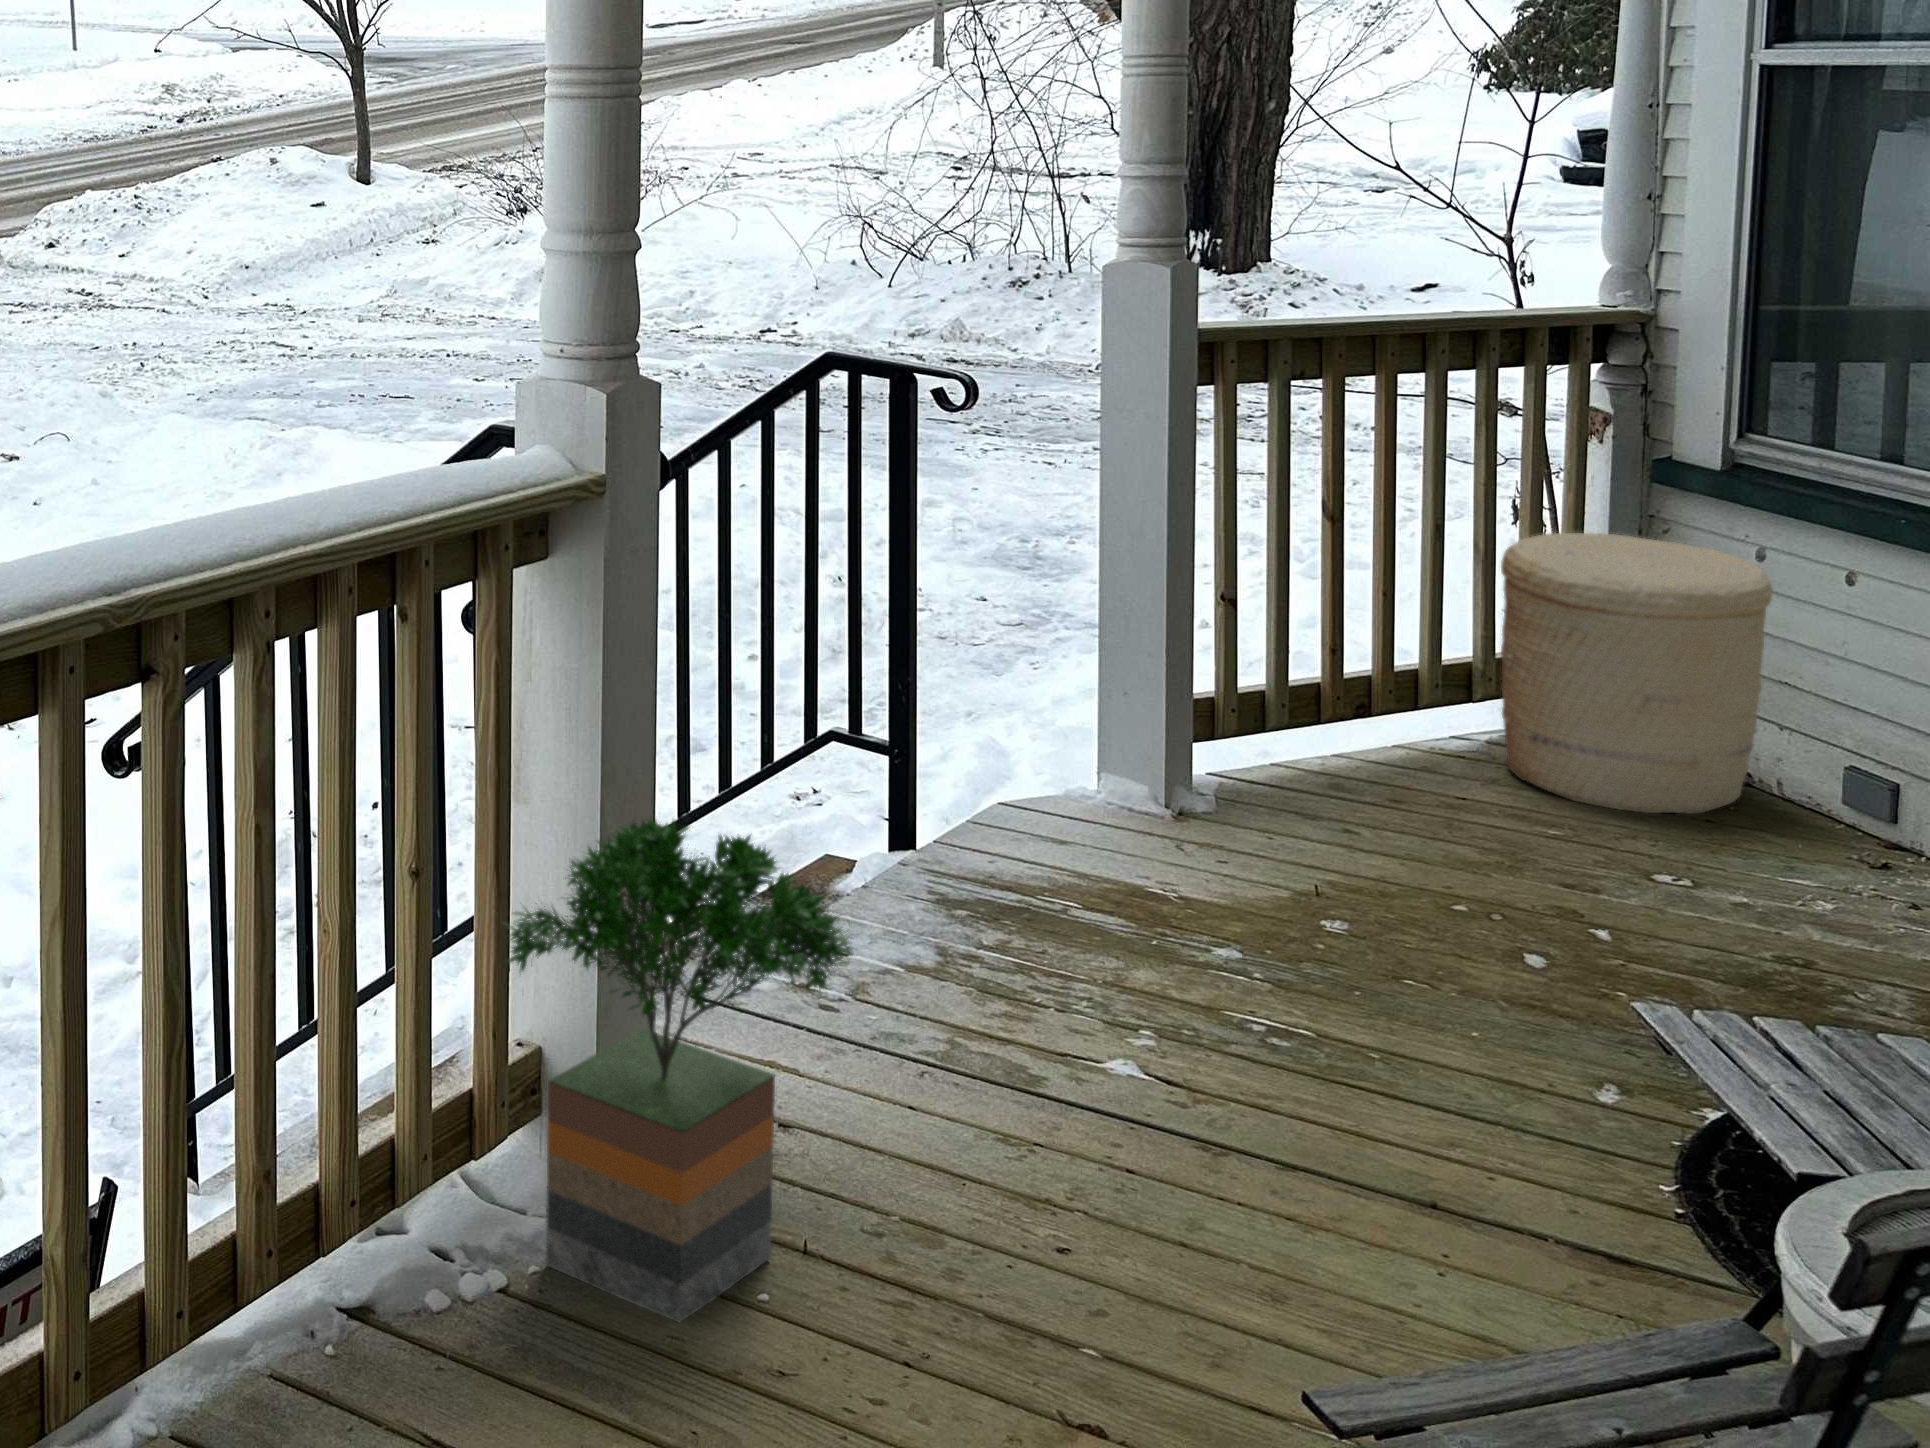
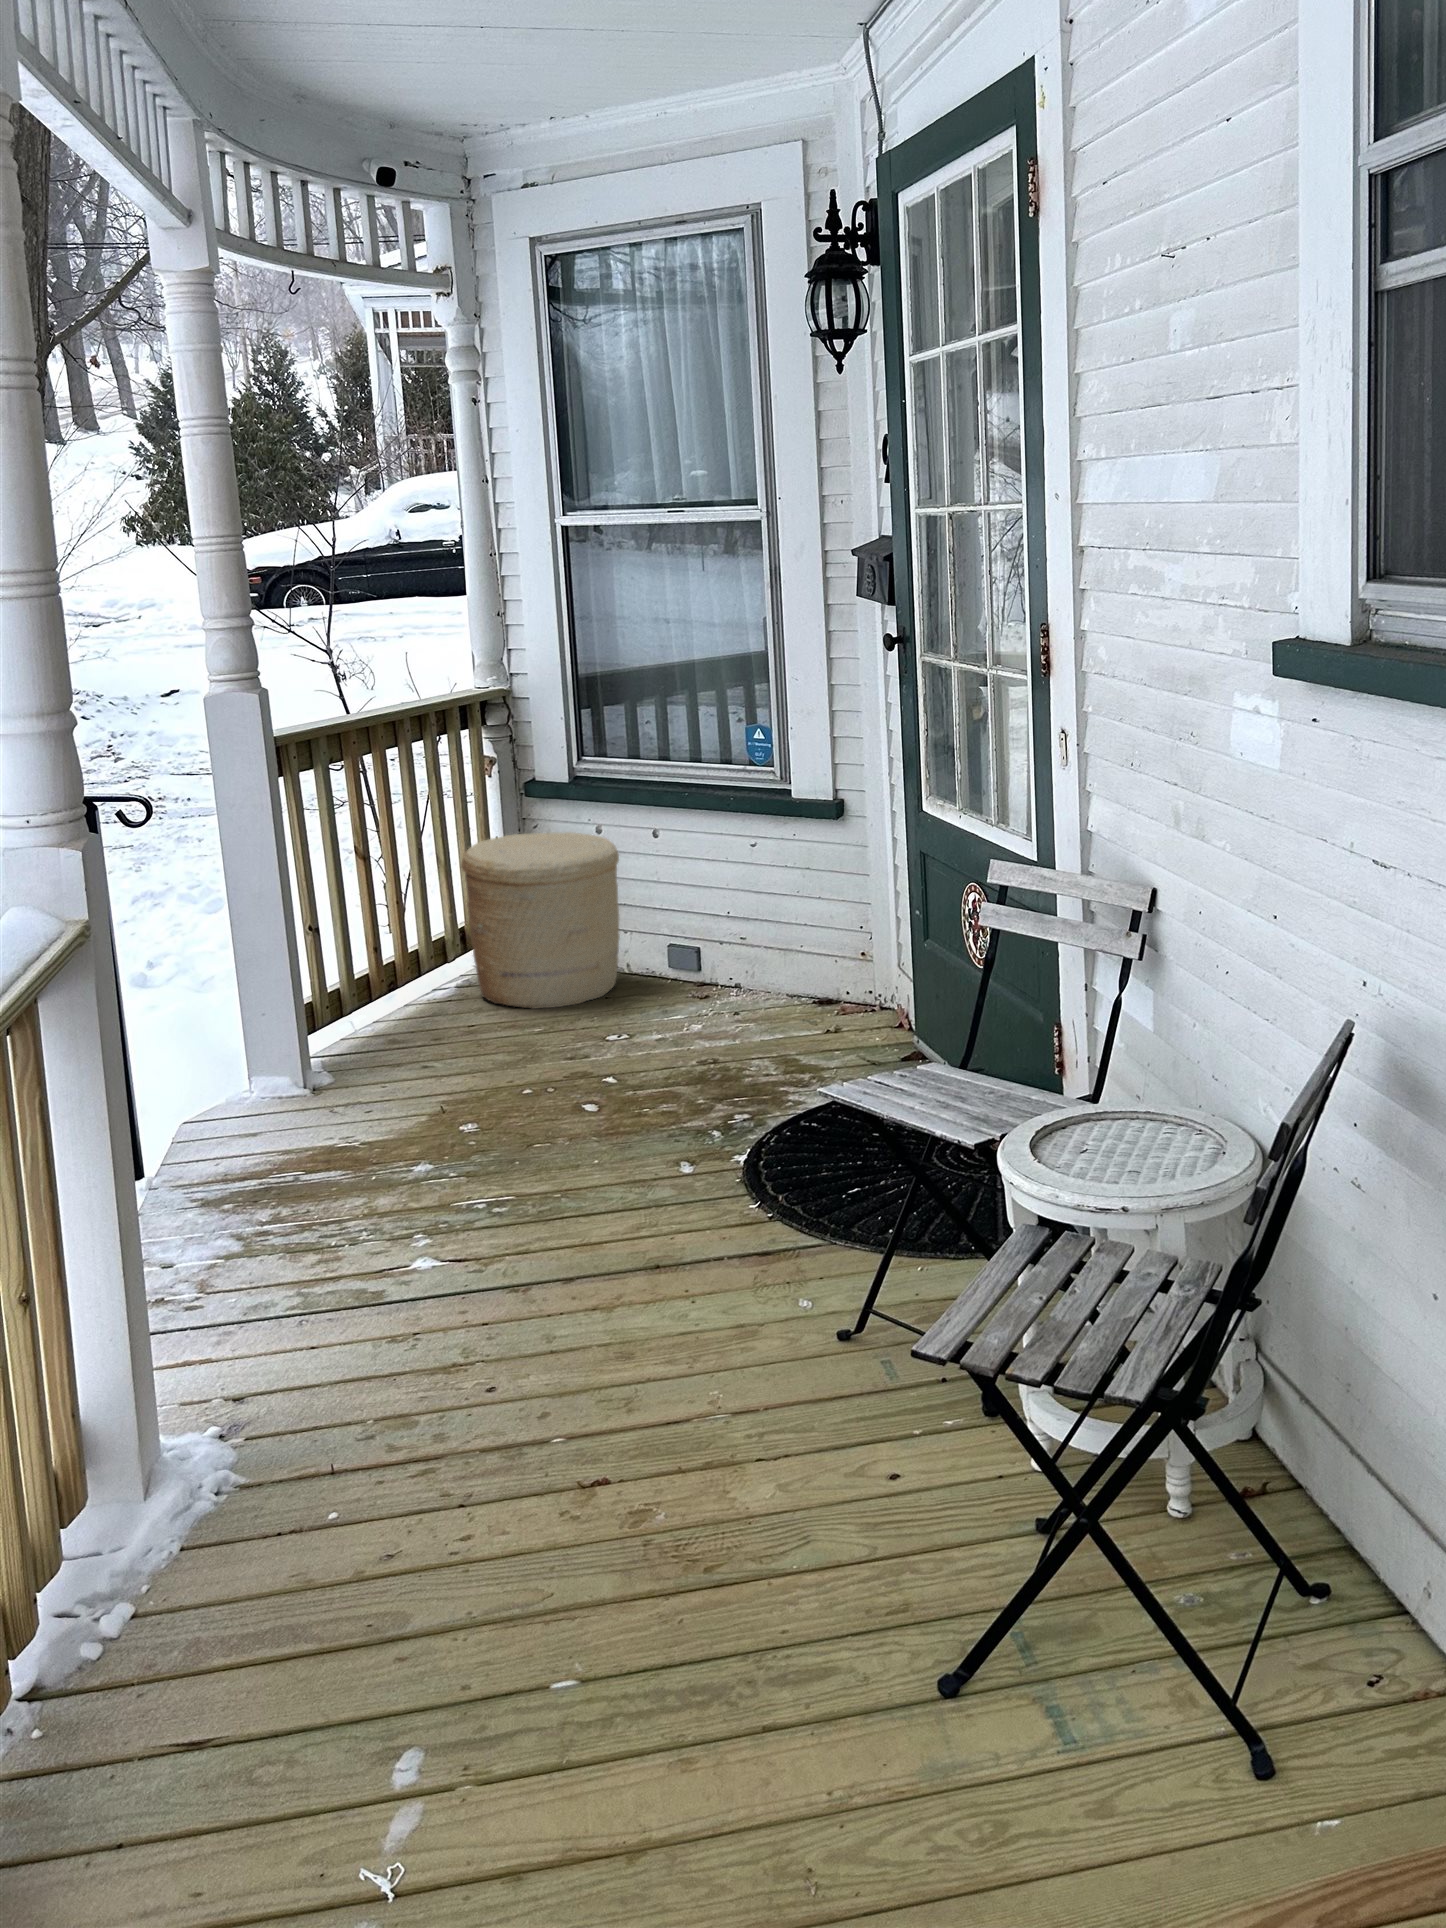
potted tree: present [508,819,854,1322] -> none [75,1180,356,1580]

